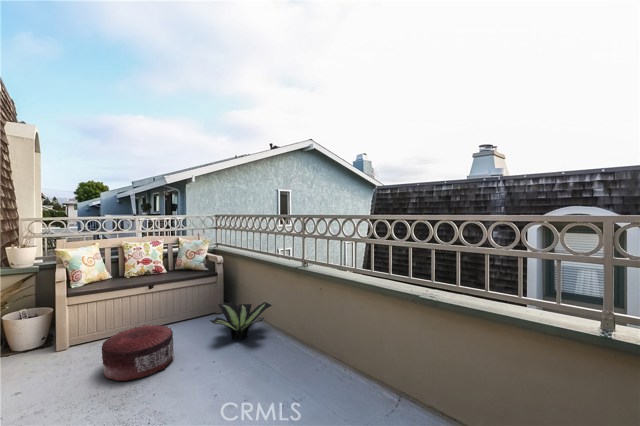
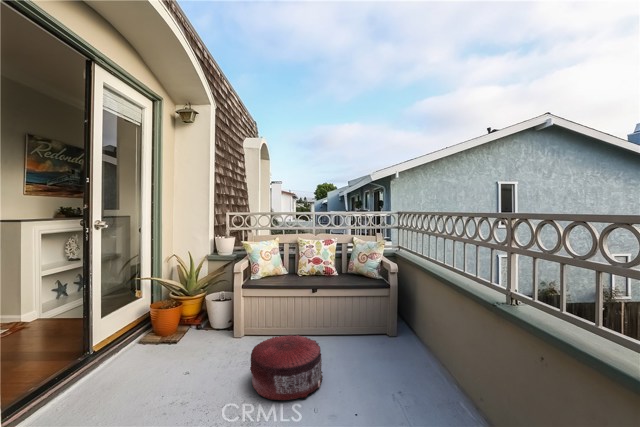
potted plant: present [210,302,272,340] -> none [365,328,458,390]

